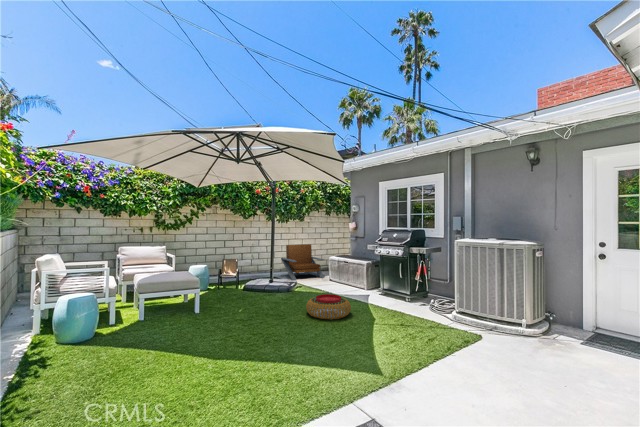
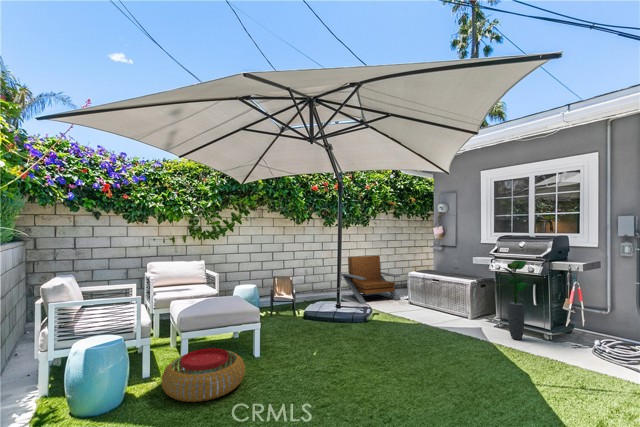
potted plant: none [373,247,398,301] -> present [498,260,530,340]
pouf: present [306,294,351,319] -> present [162,348,245,402]

